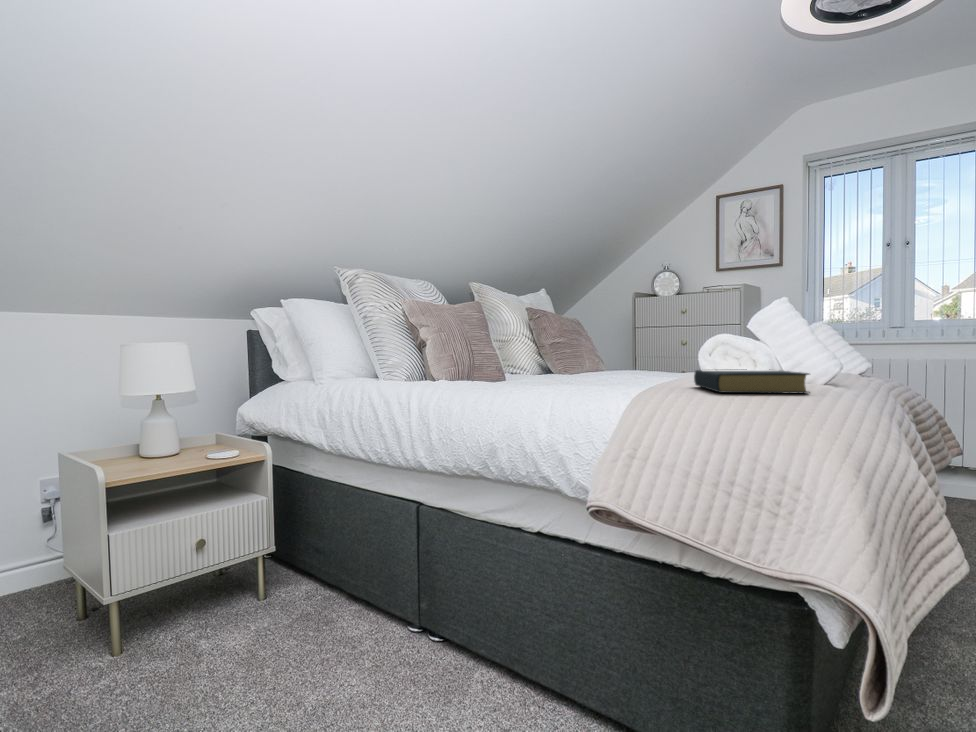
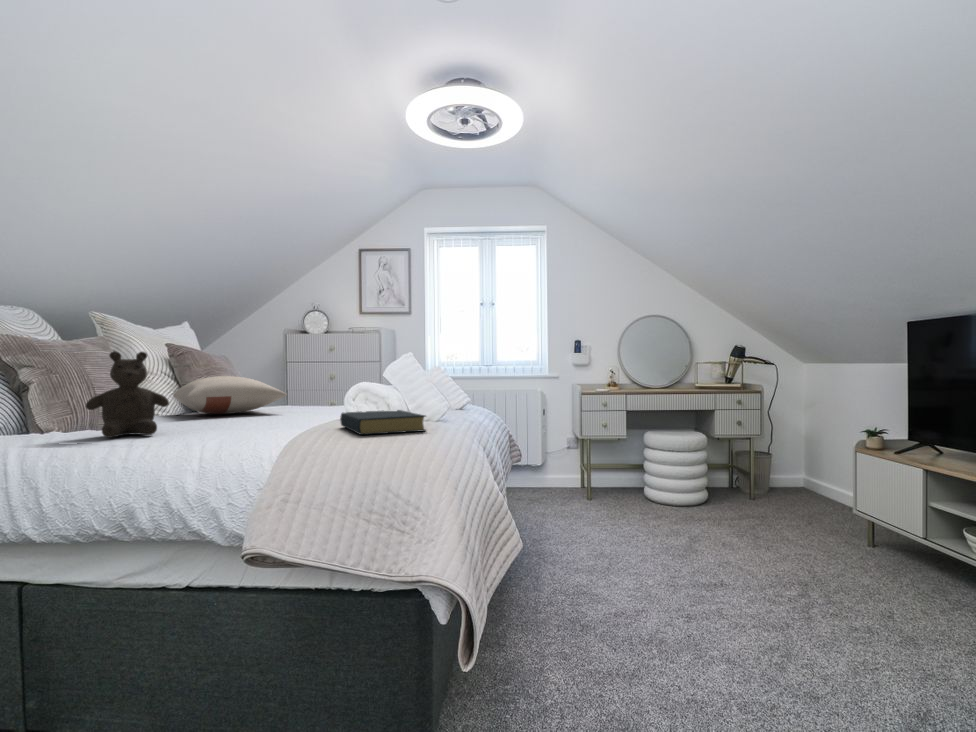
teddy bear: none [461,307,525,385] -> present [86,351,169,438]
pillow: none [530,337,635,374] -> present [173,376,287,414]

